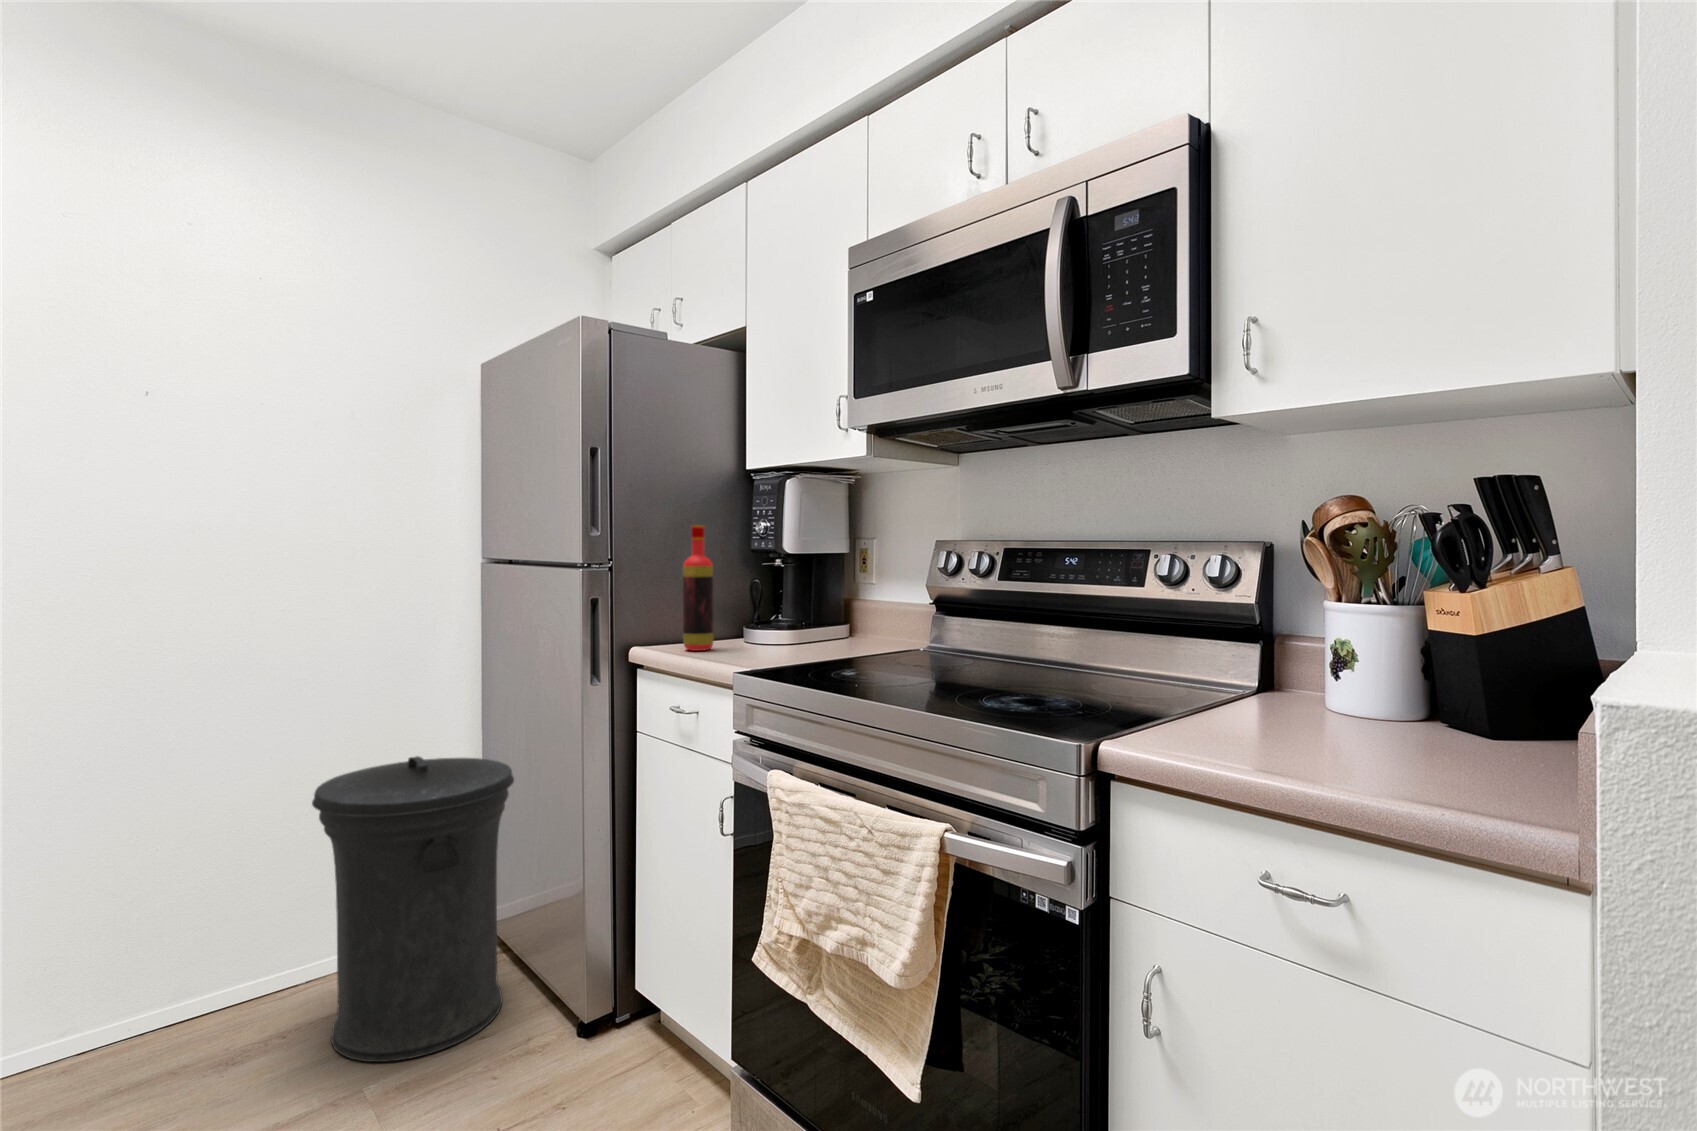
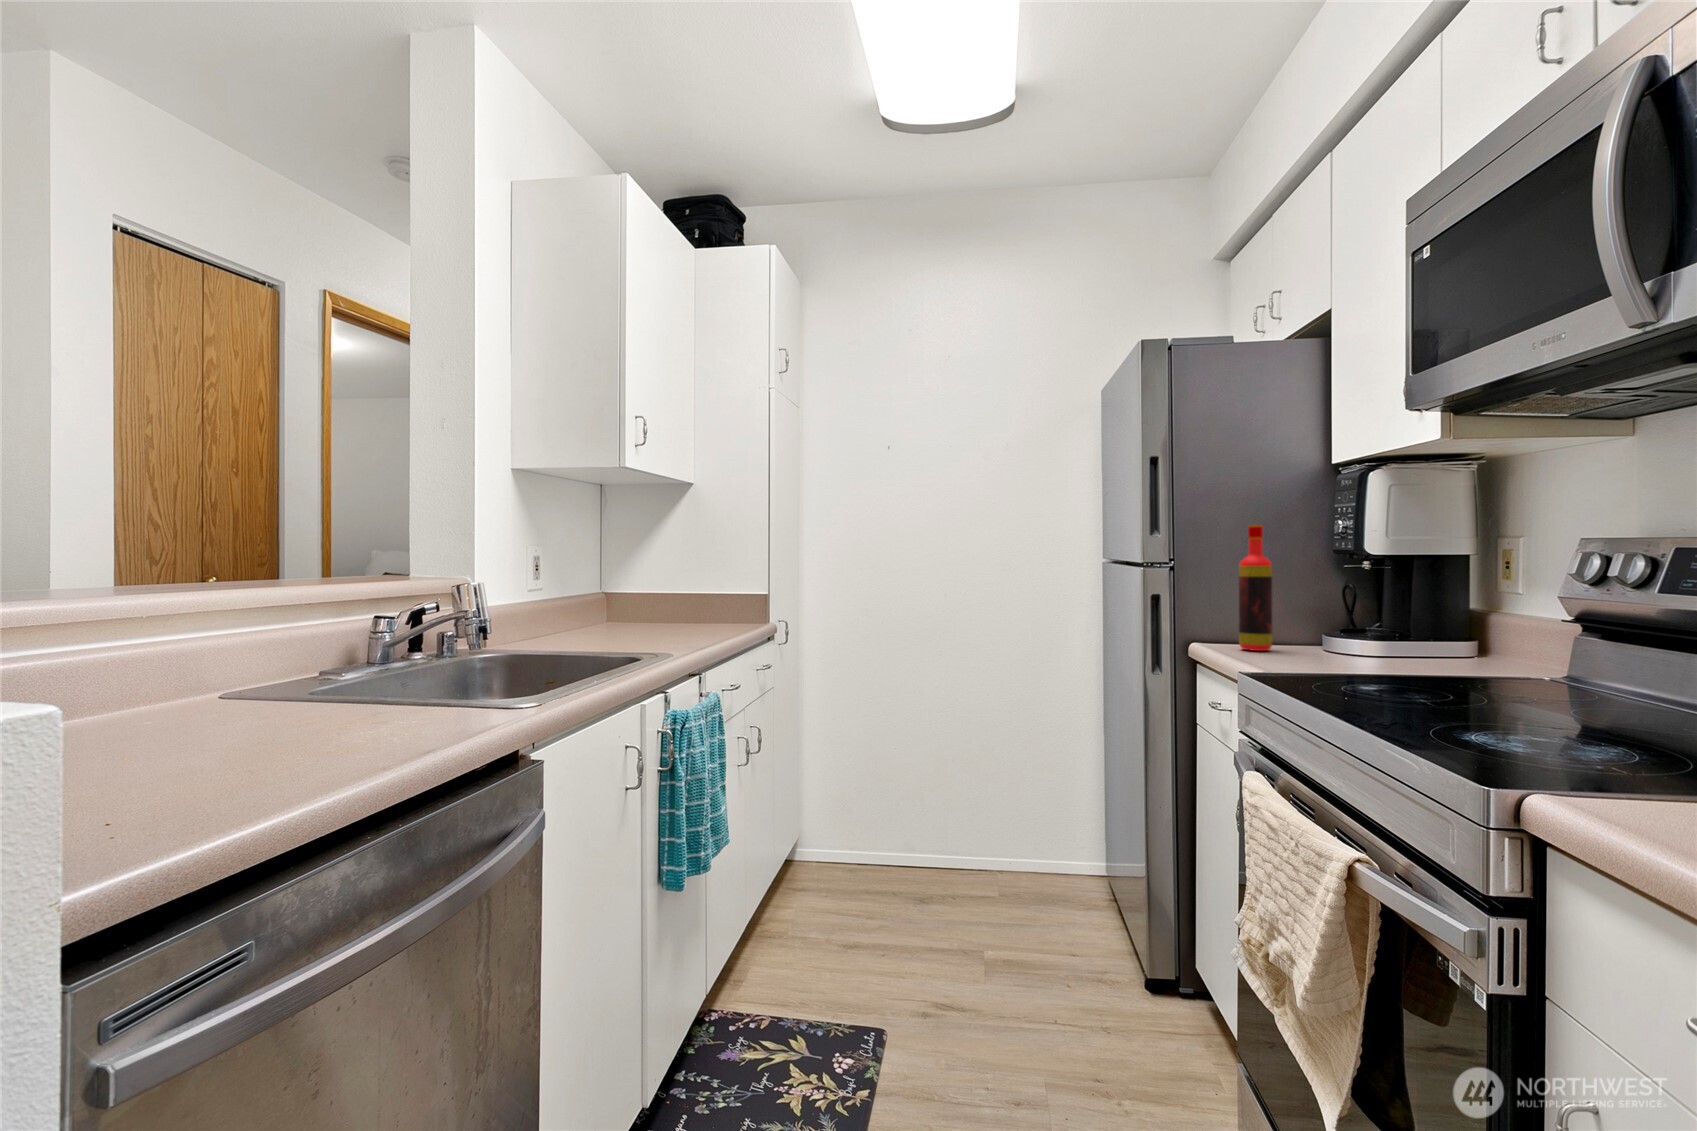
trash can: present [312,756,514,1062] -> none [960,716,1107,952]

